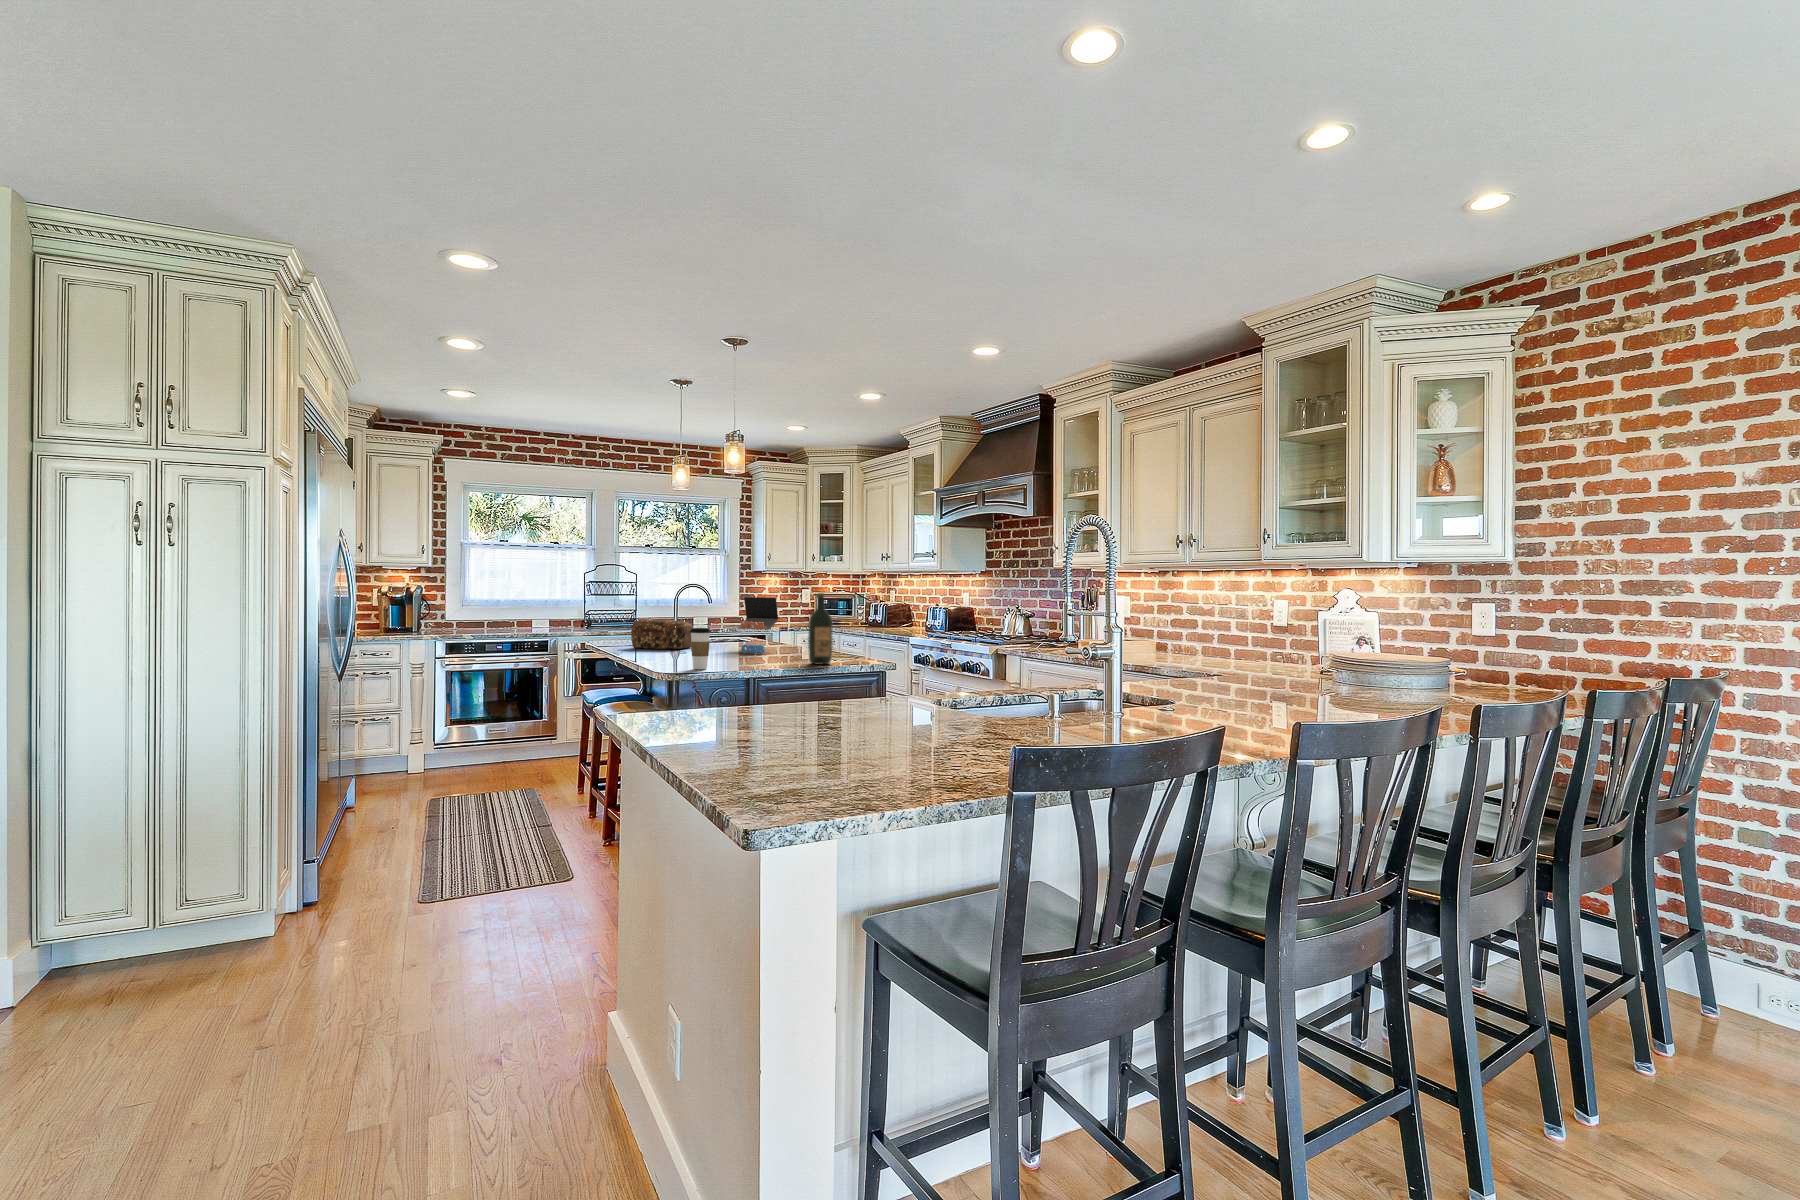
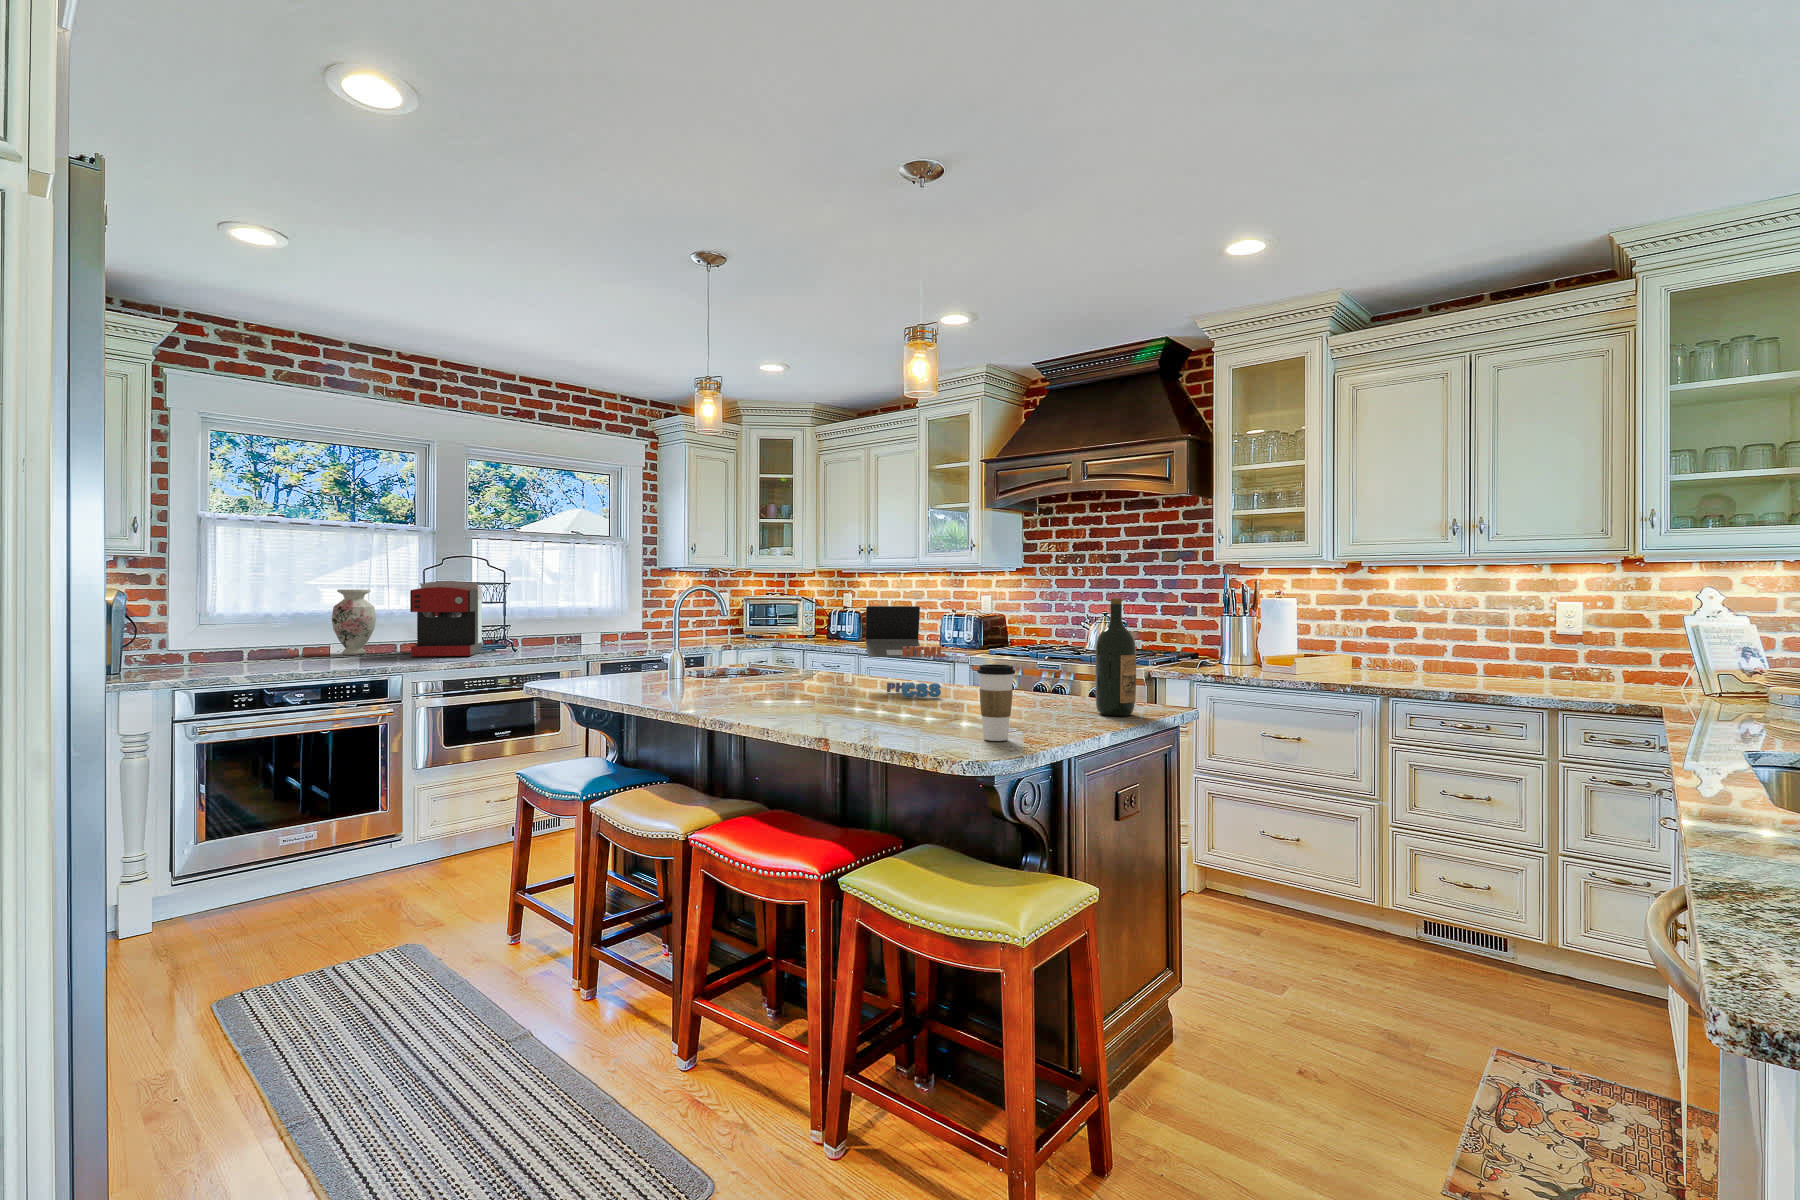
coffee maker: none [571,580,619,628] -> present [410,581,482,656]
vase: none [532,585,557,626] -> present [332,590,376,655]
bread loaf: present [631,619,693,649] -> none [685,645,779,696]

